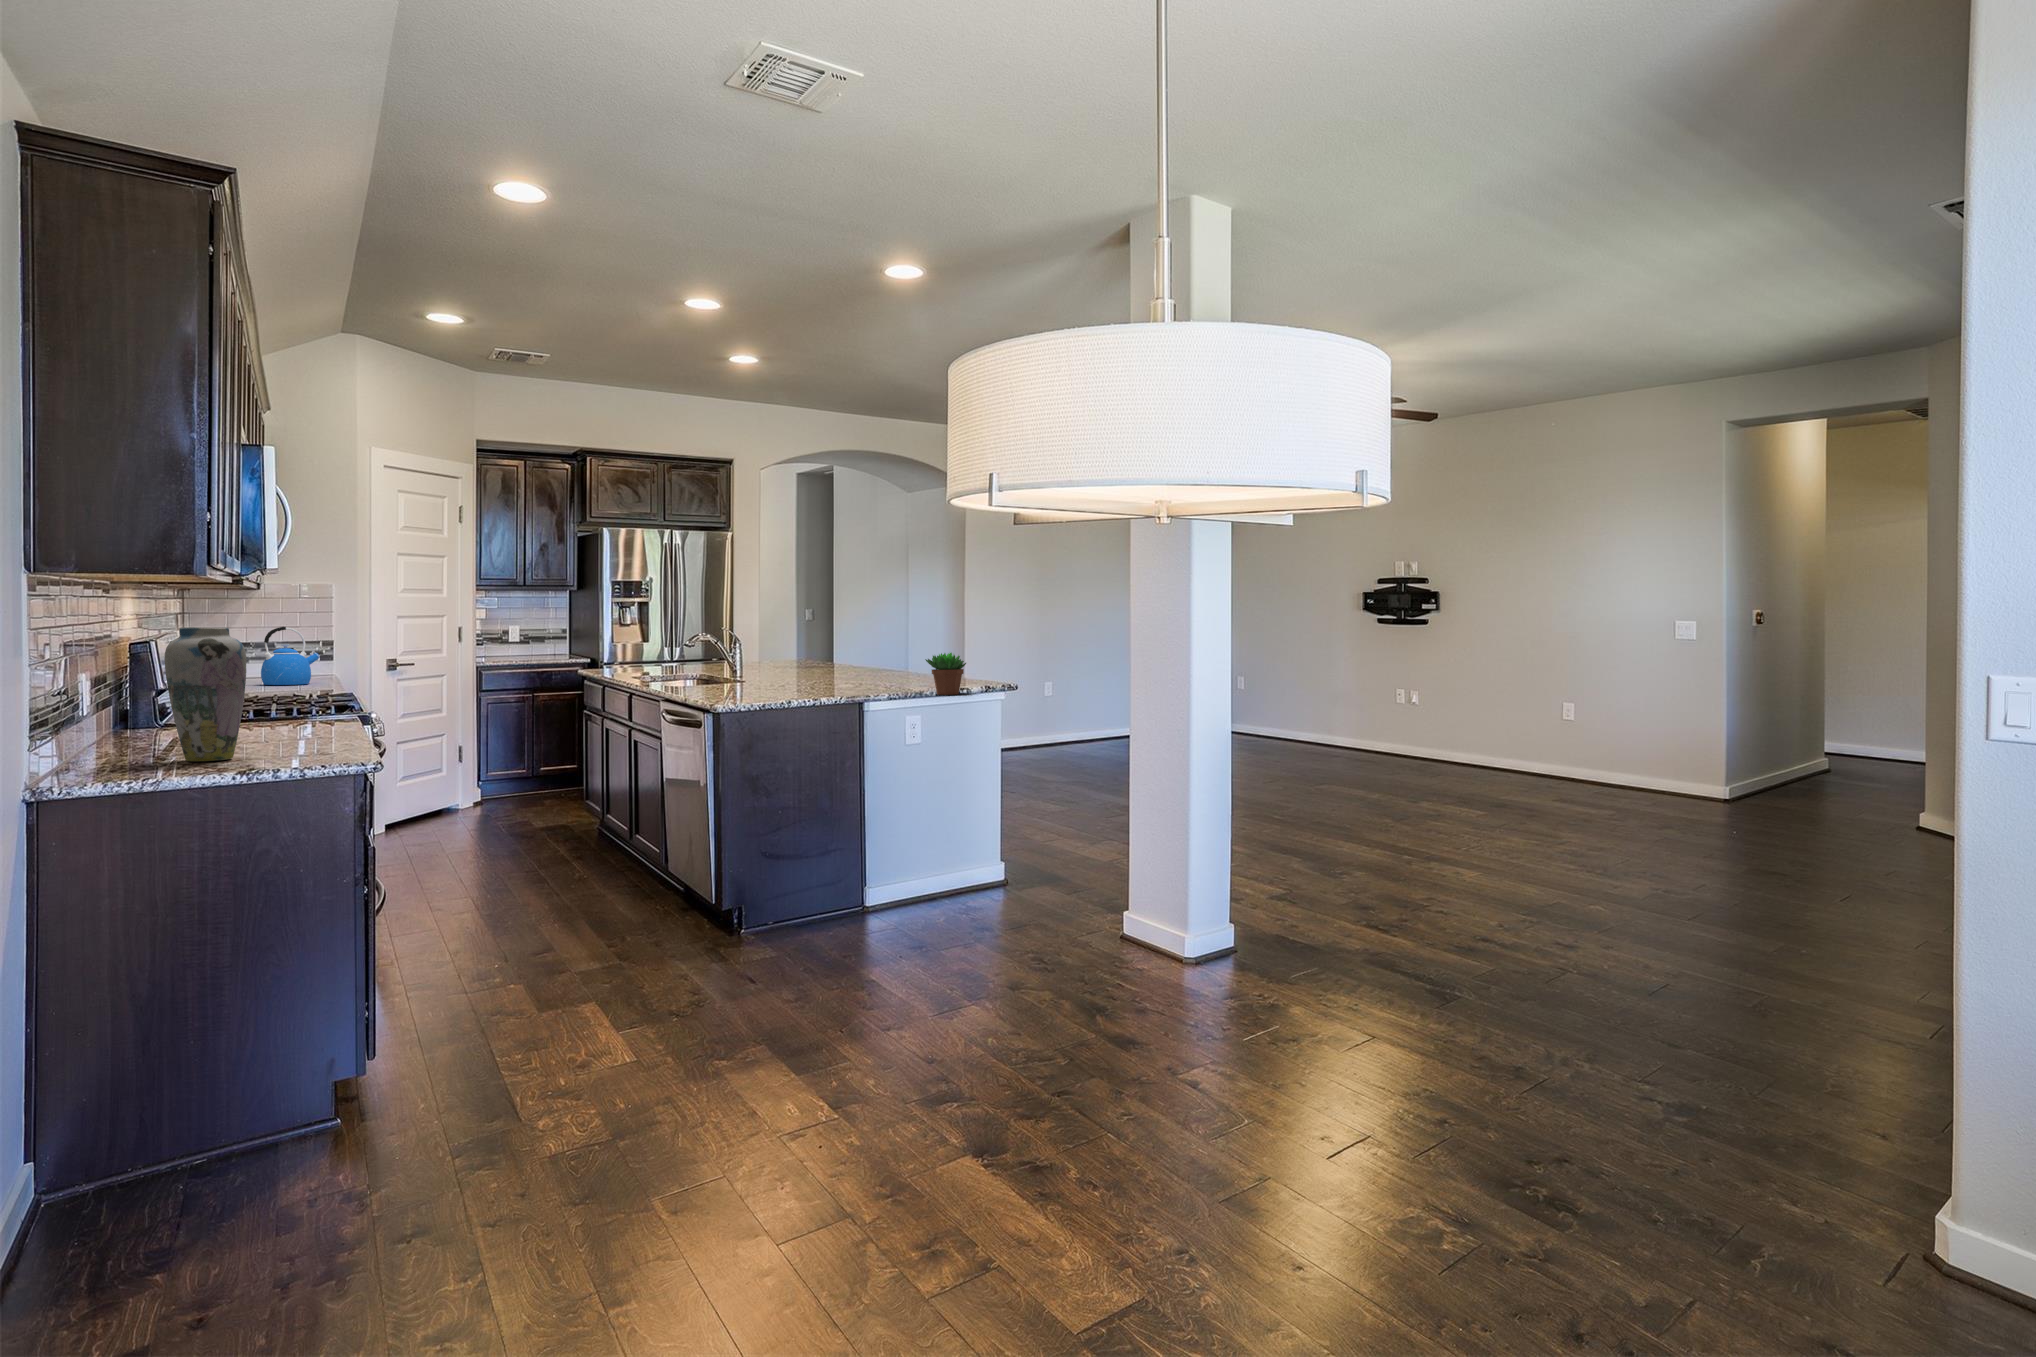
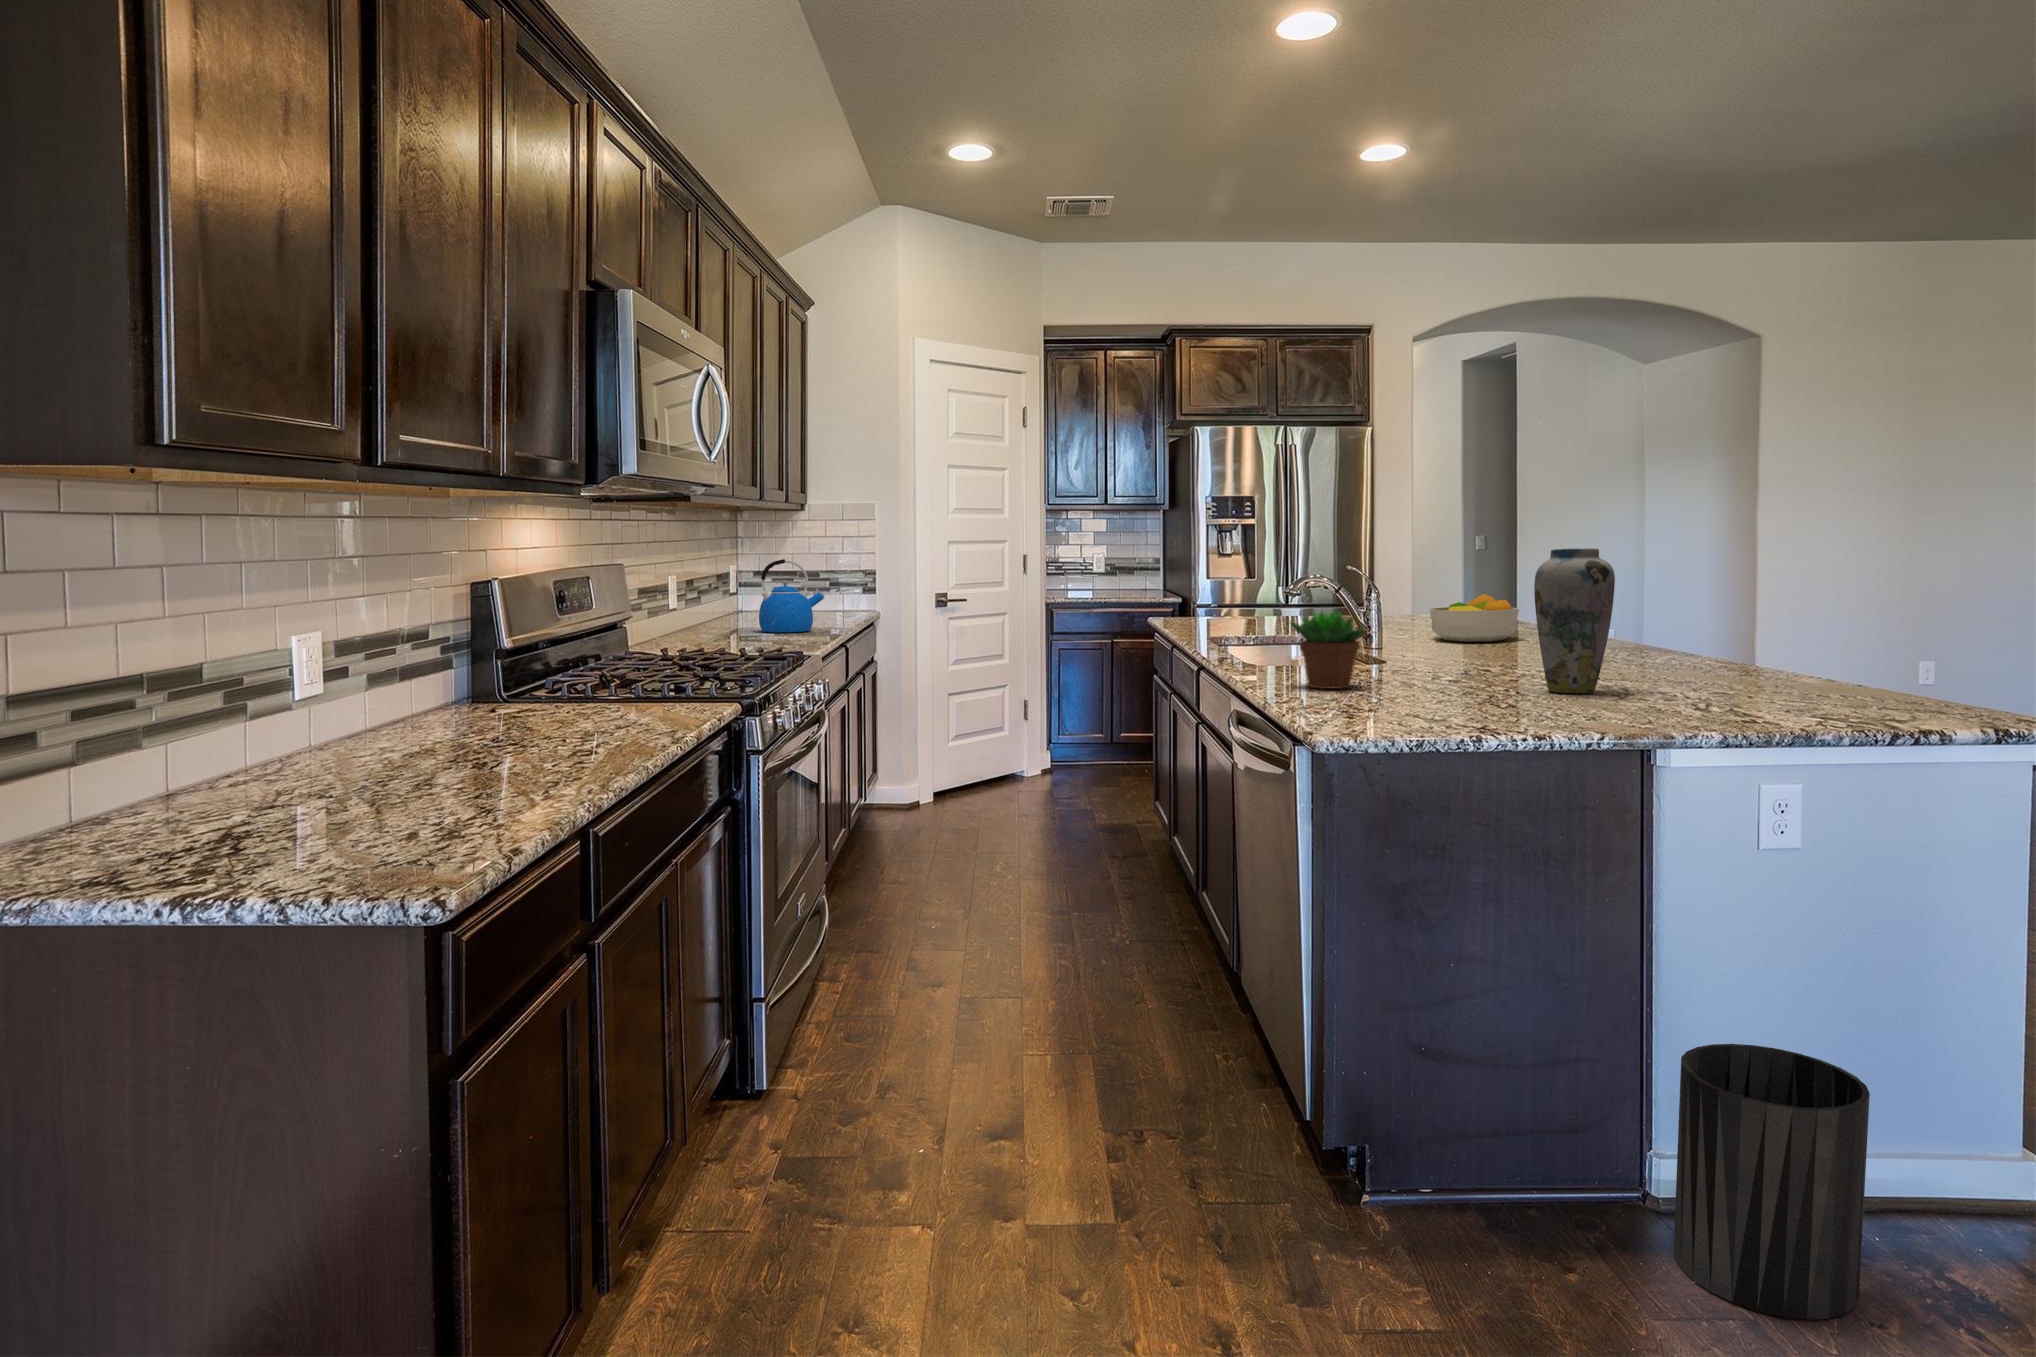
vase: present [164,627,247,761] -> present [1534,548,1615,693]
fruit bowl: none [786,651,839,680] -> present [1430,594,1519,642]
succulent plant: present [925,653,966,695] -> present [1291,612,1364,689]
trash can: none [914,853,988,963] -> present [1674,1044,1870,1319]

